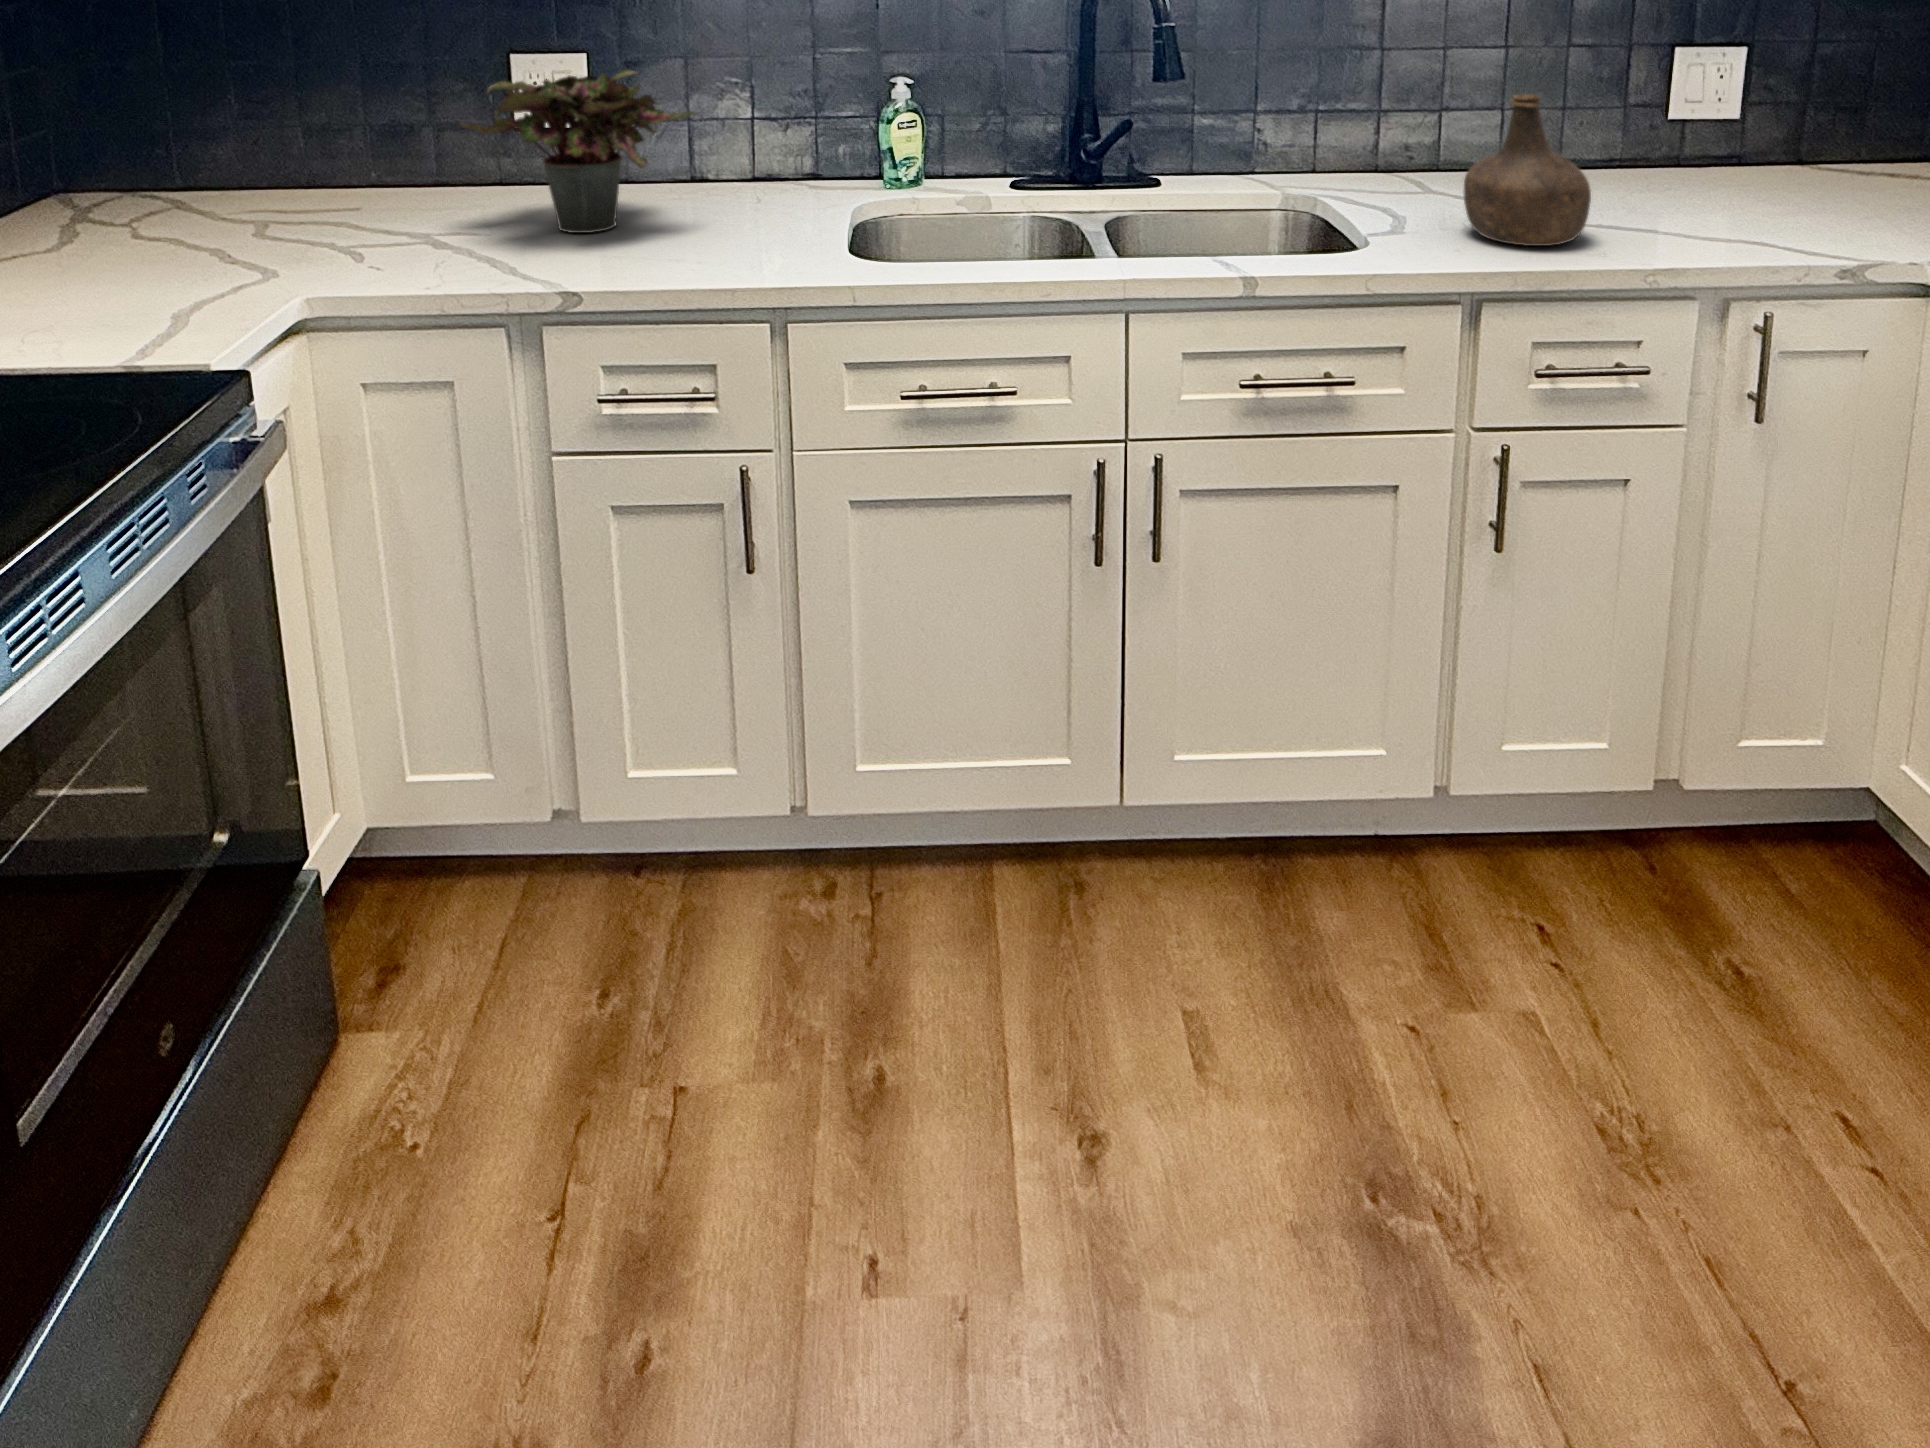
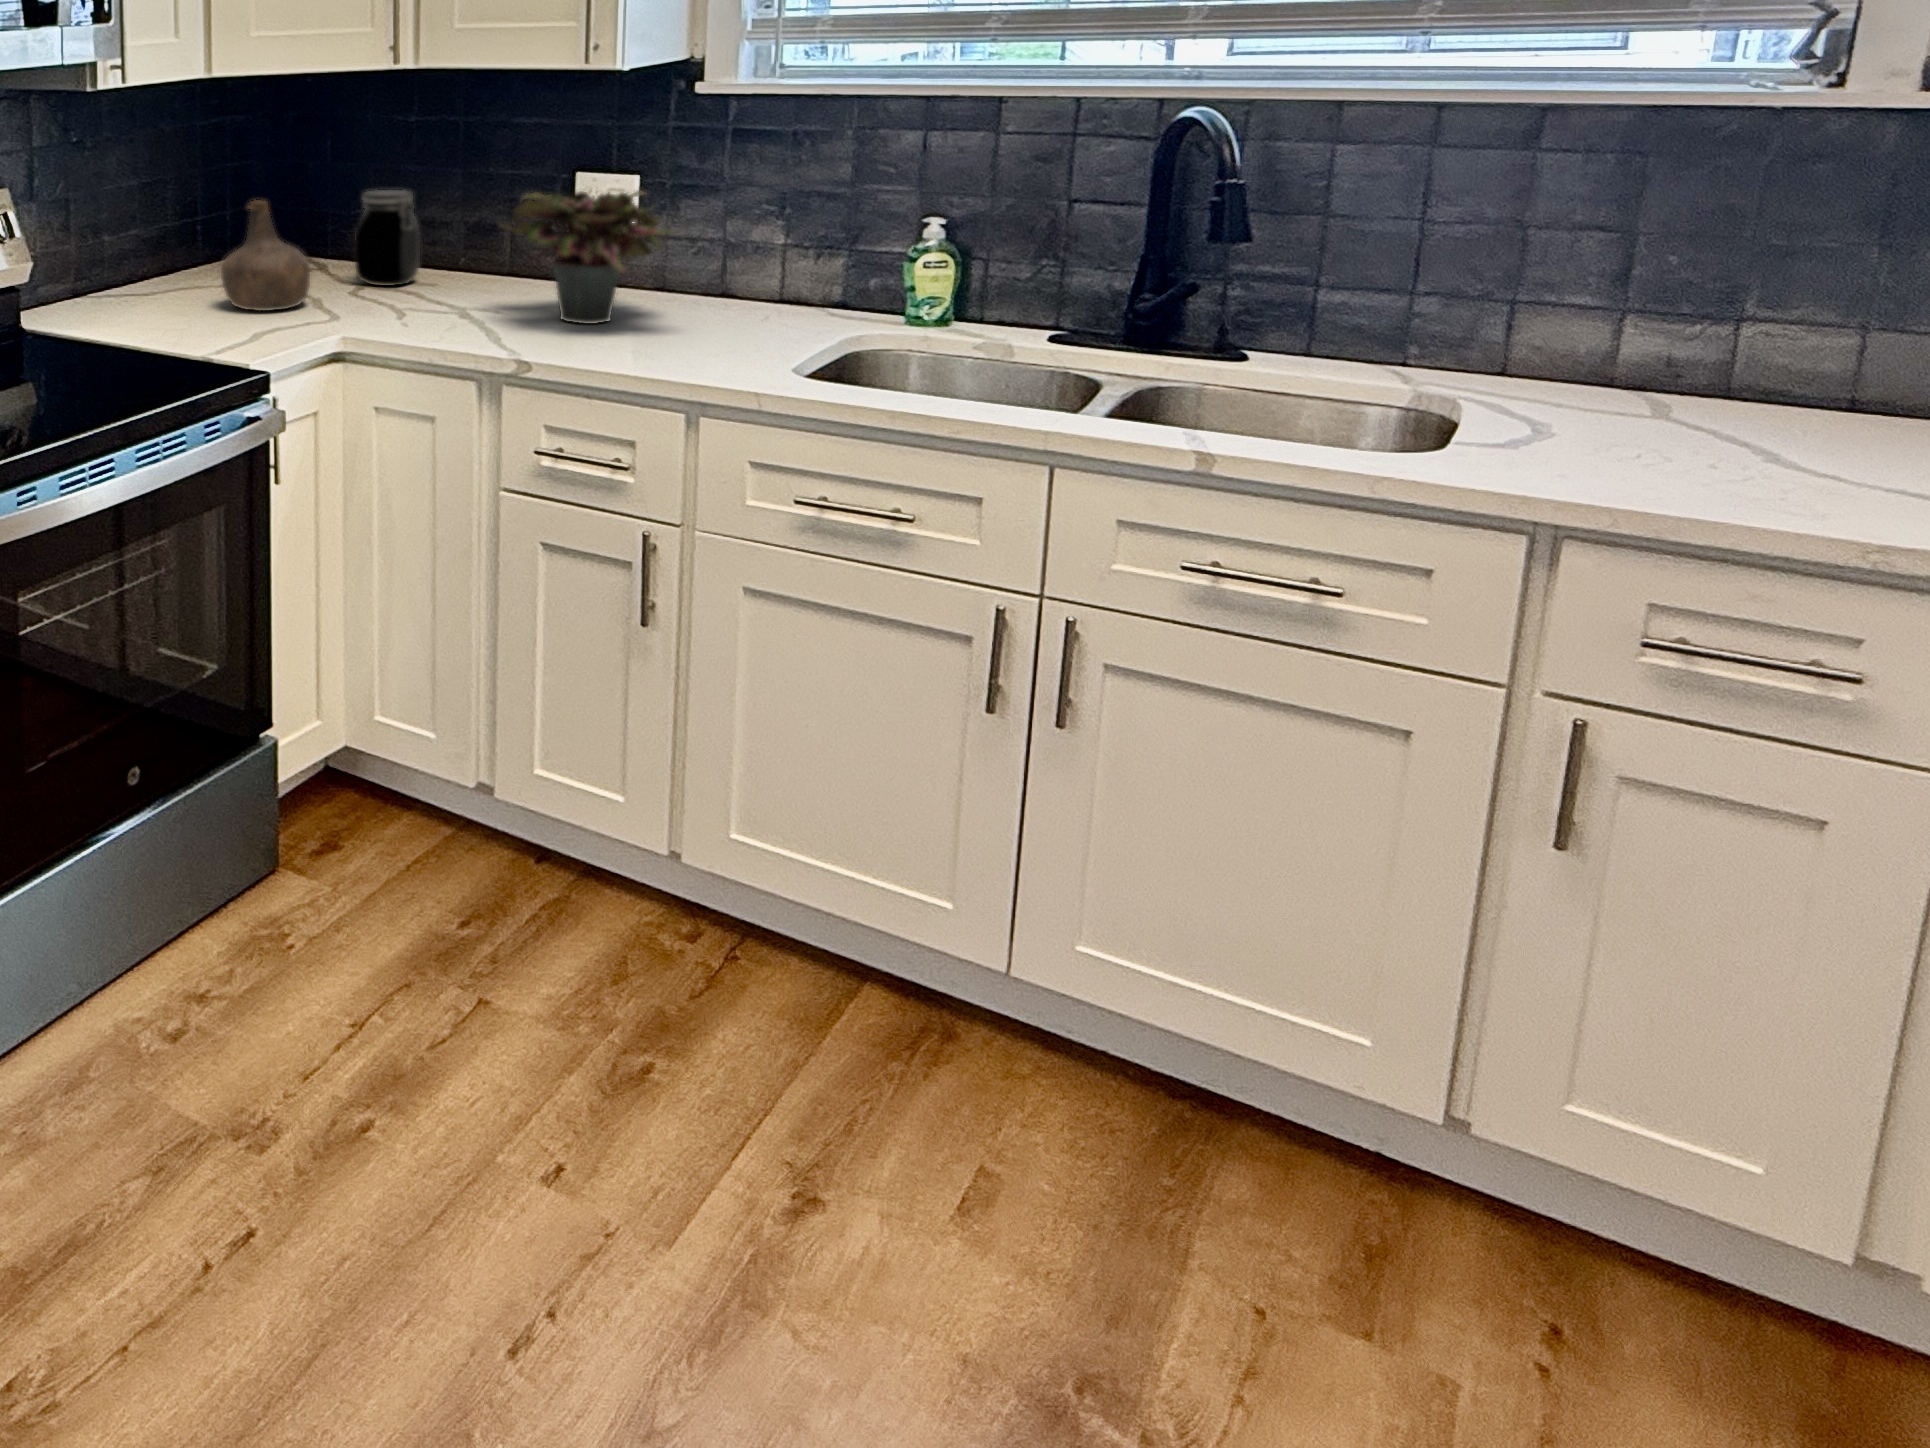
jar: none [242,91,332,218] -> present [355,190,420,286]
bottle: present [1464,94,1591,246] -> present [221,200,310,311]

